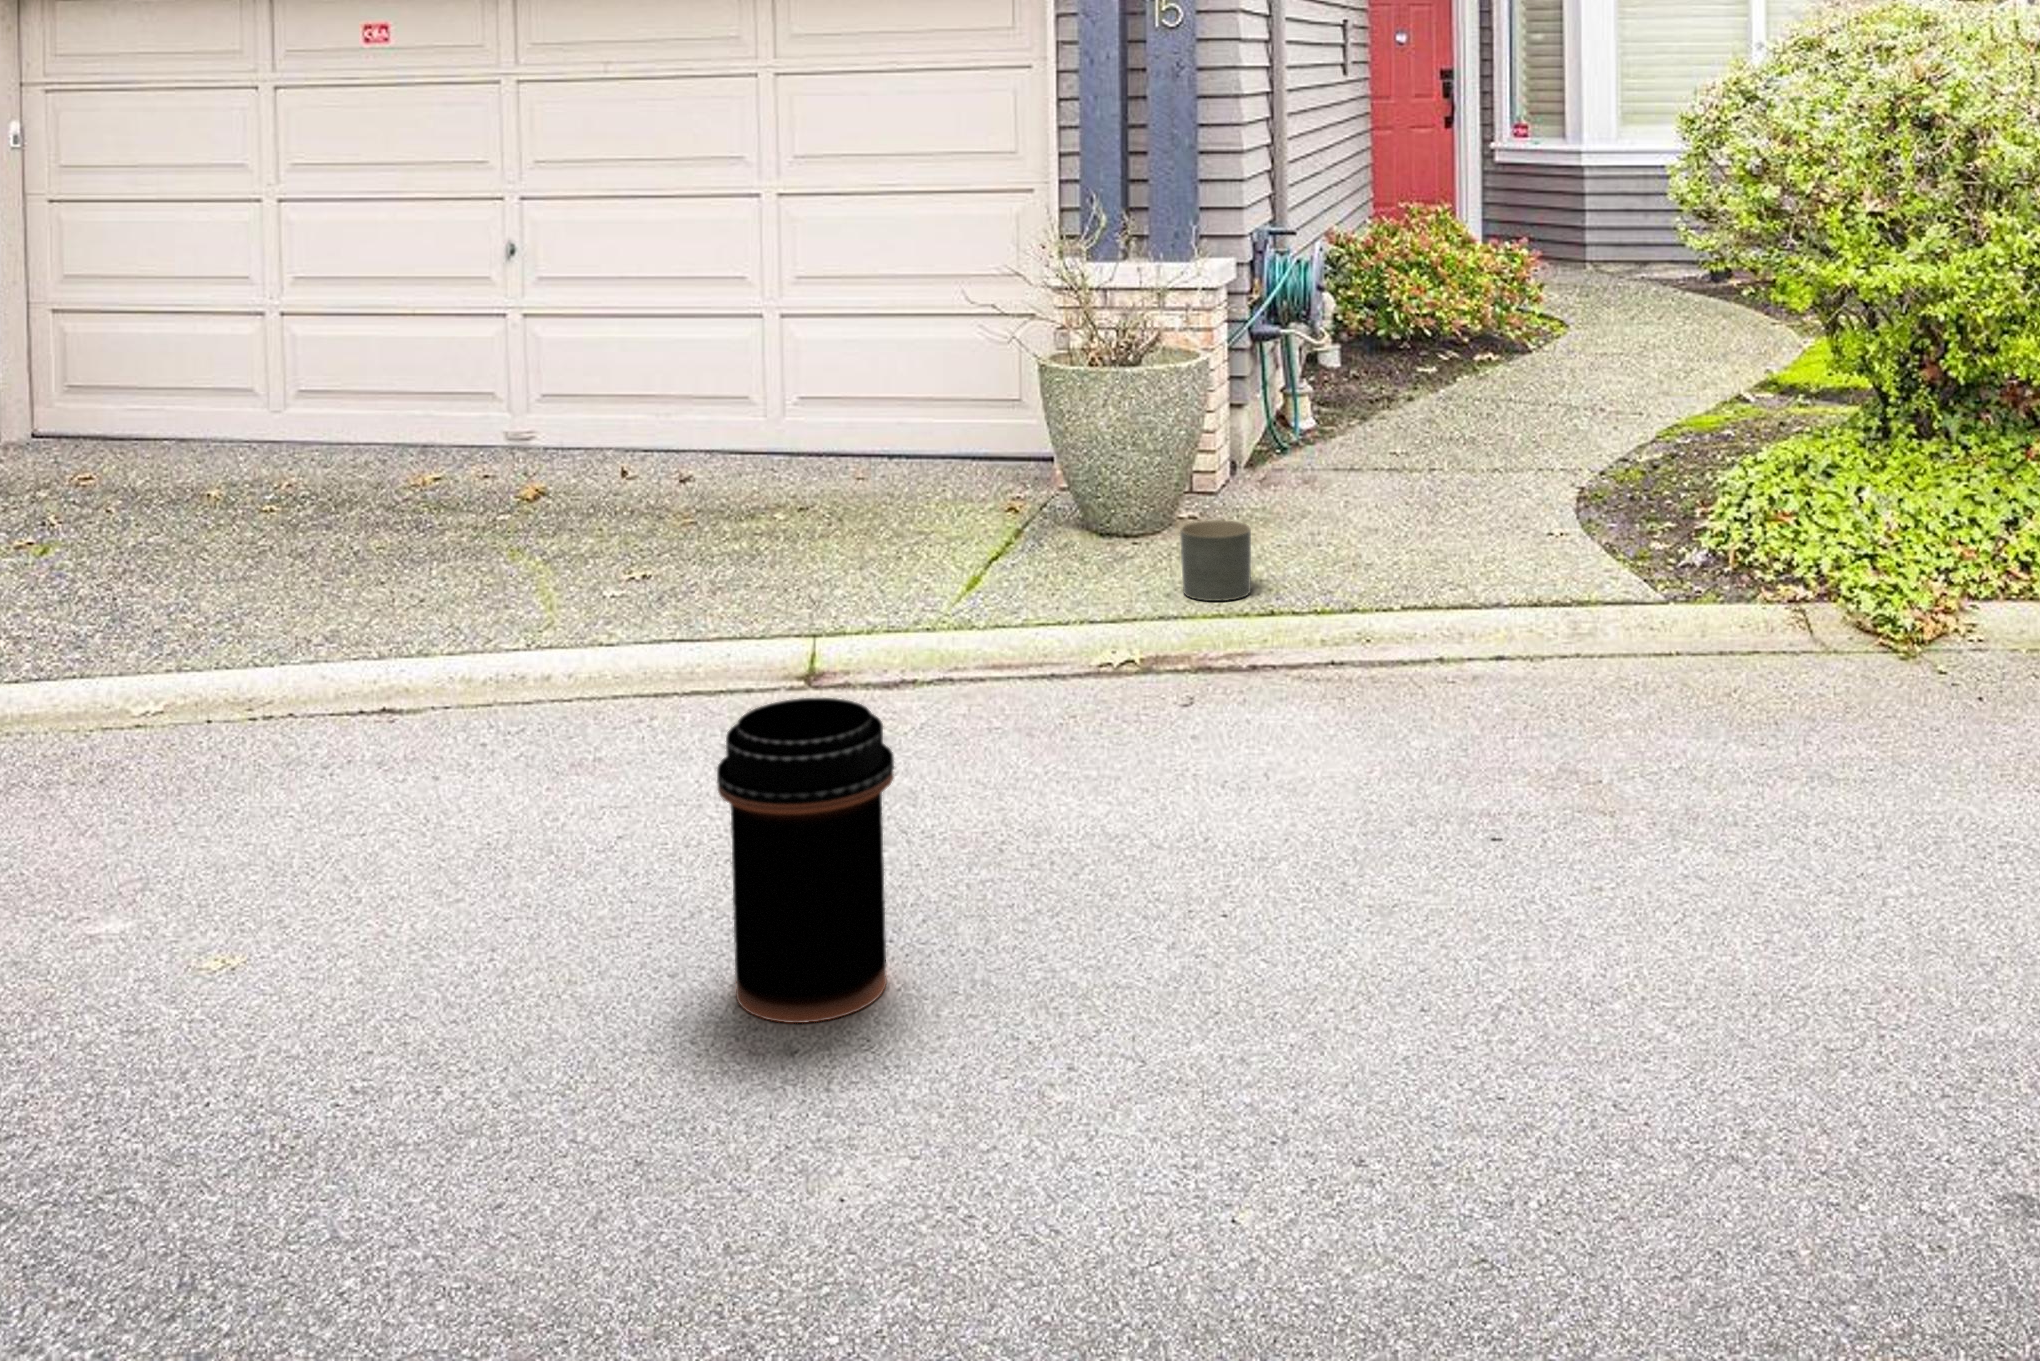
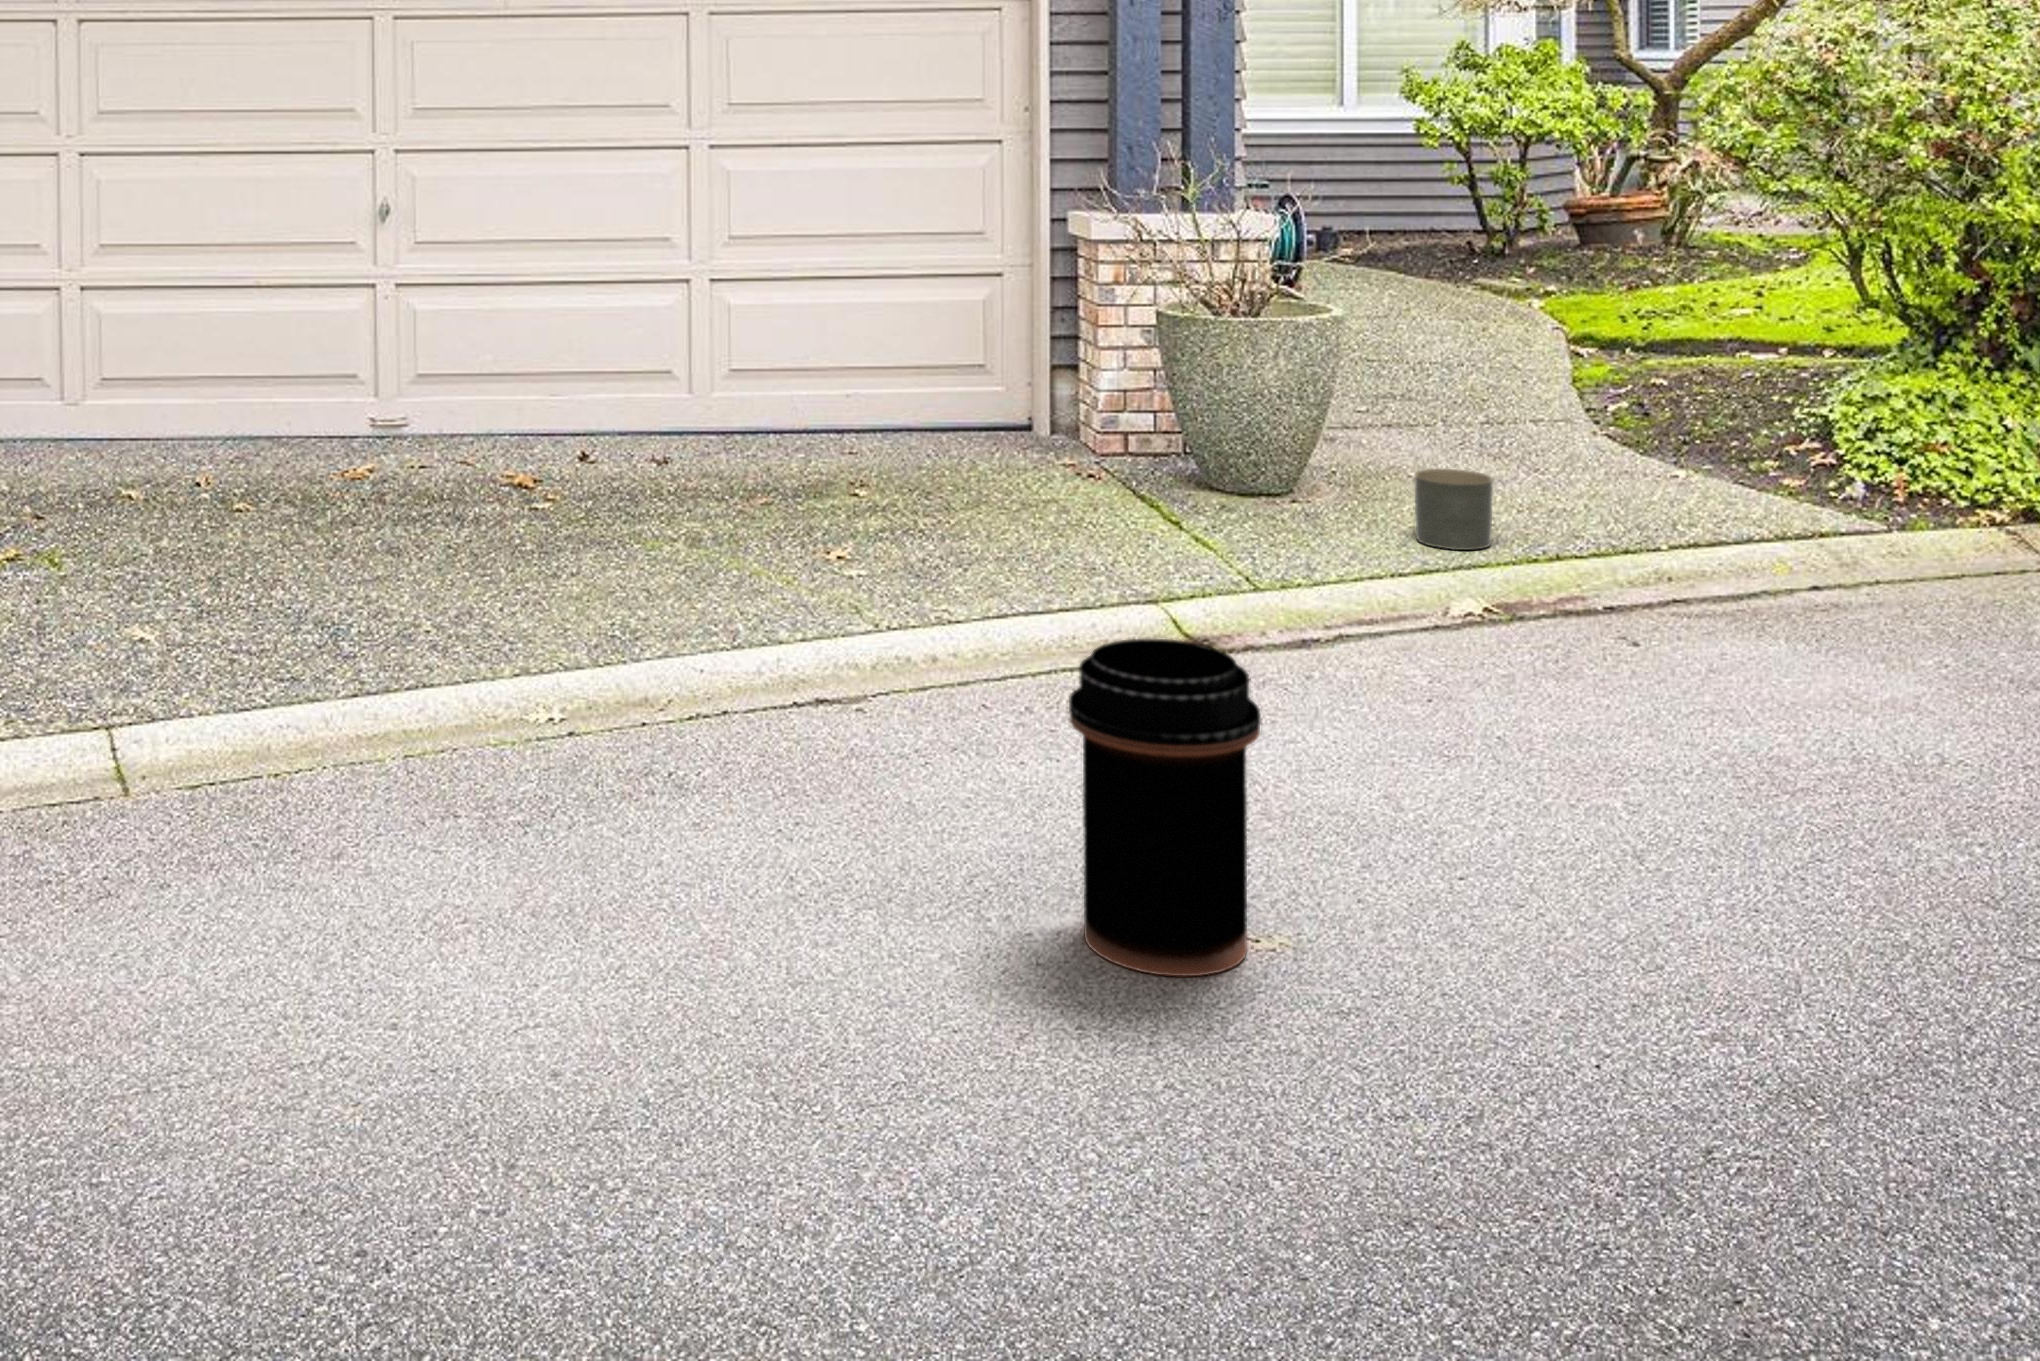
trash can: present [717,698,894,1023] -> present [1069,639,1261,976]

